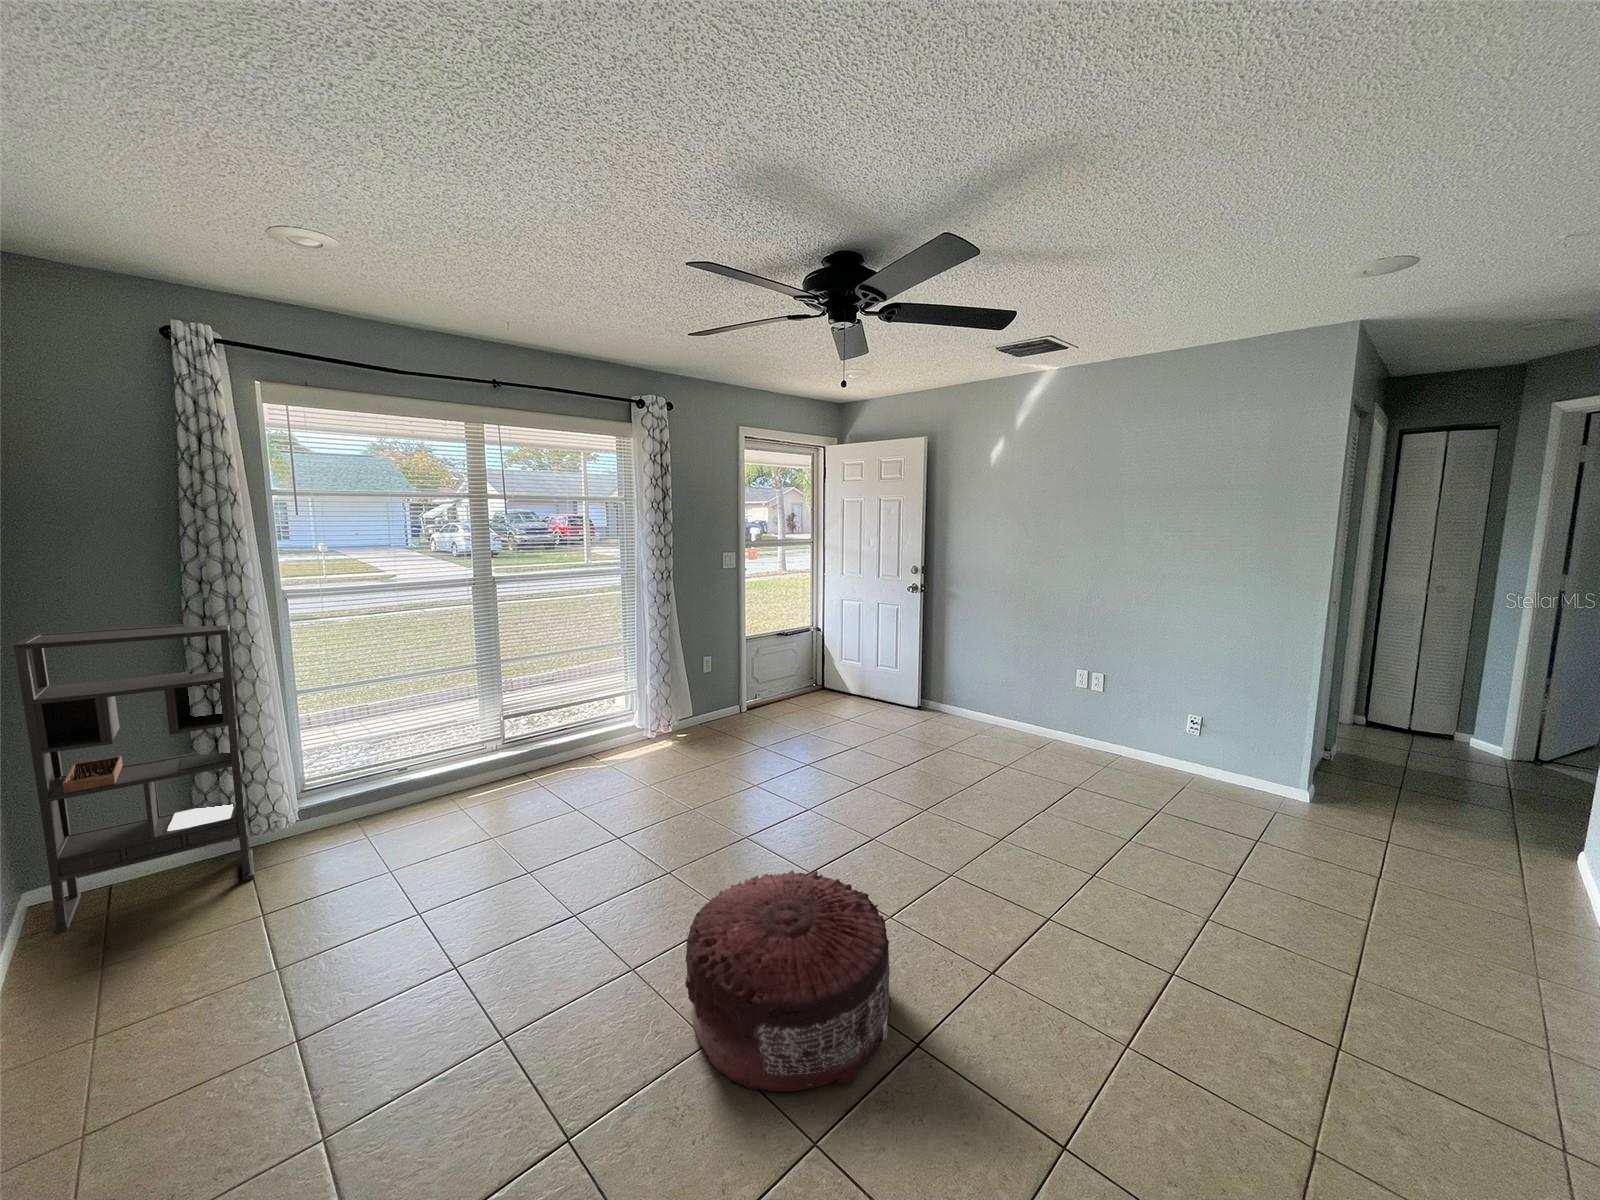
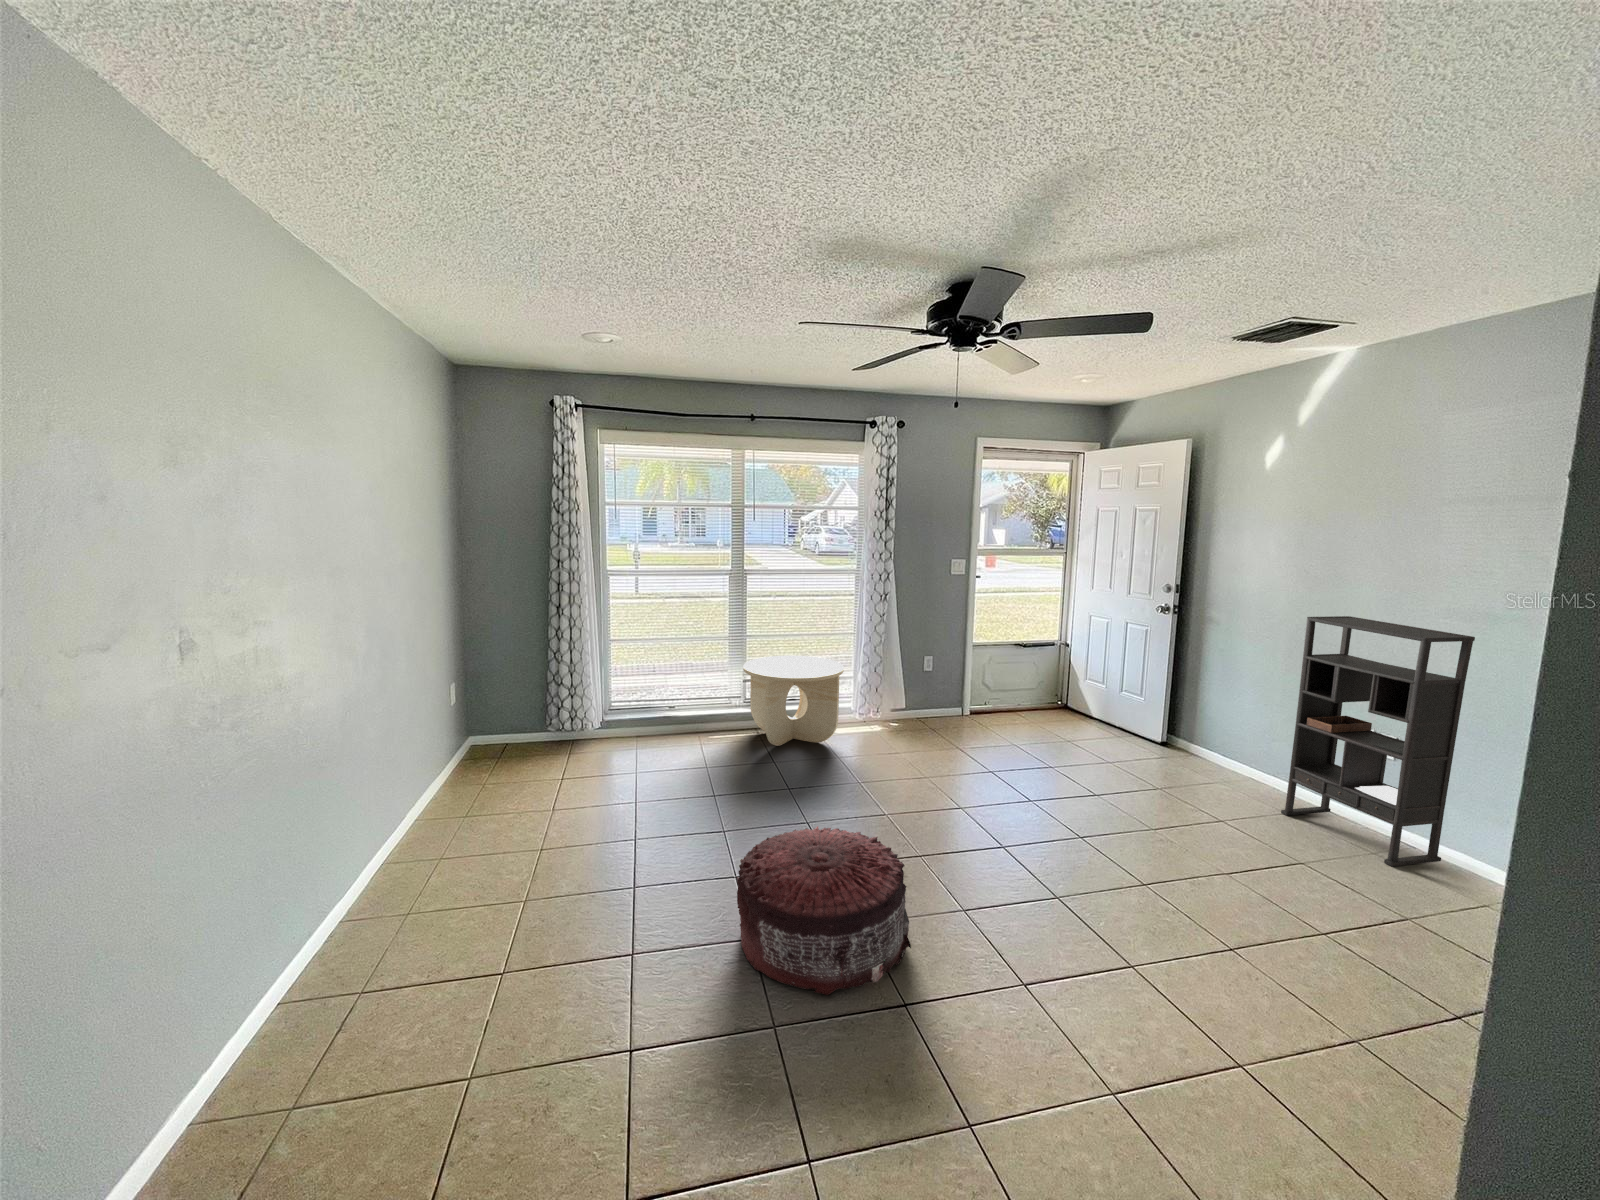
bookshelf: present [13,624,254,934] -> present [1281,616,1475,866]
side table: none [512,674,640,788] -> present [744,656,844,746]

